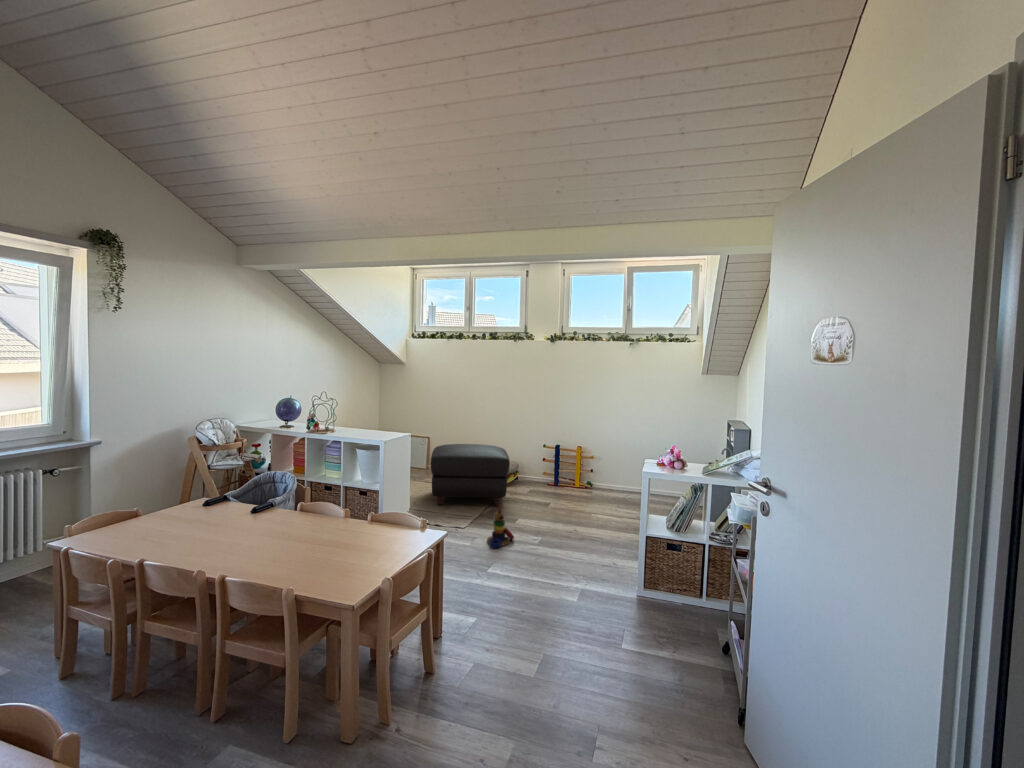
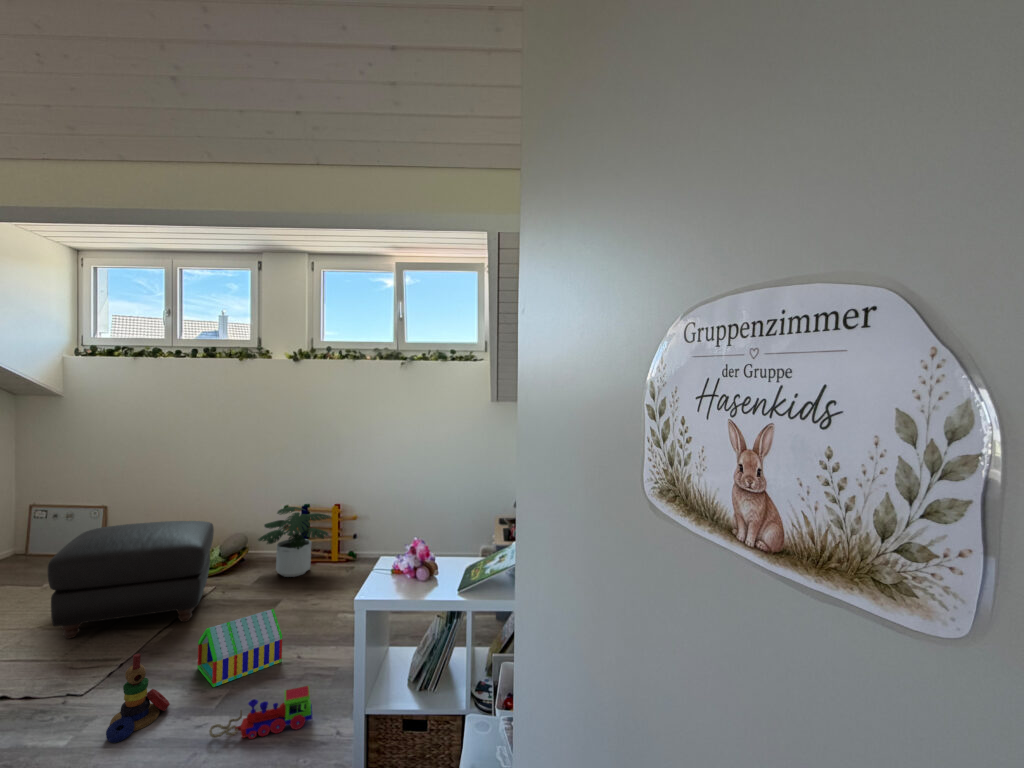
potted plant: none [531,445,577,492] -> present [258,507,330,577]
toy house: none [519,498,568,535] -> present [198,609,282,687]
toy train: none [543,536,600,559] -> present [209,686,312,739]

